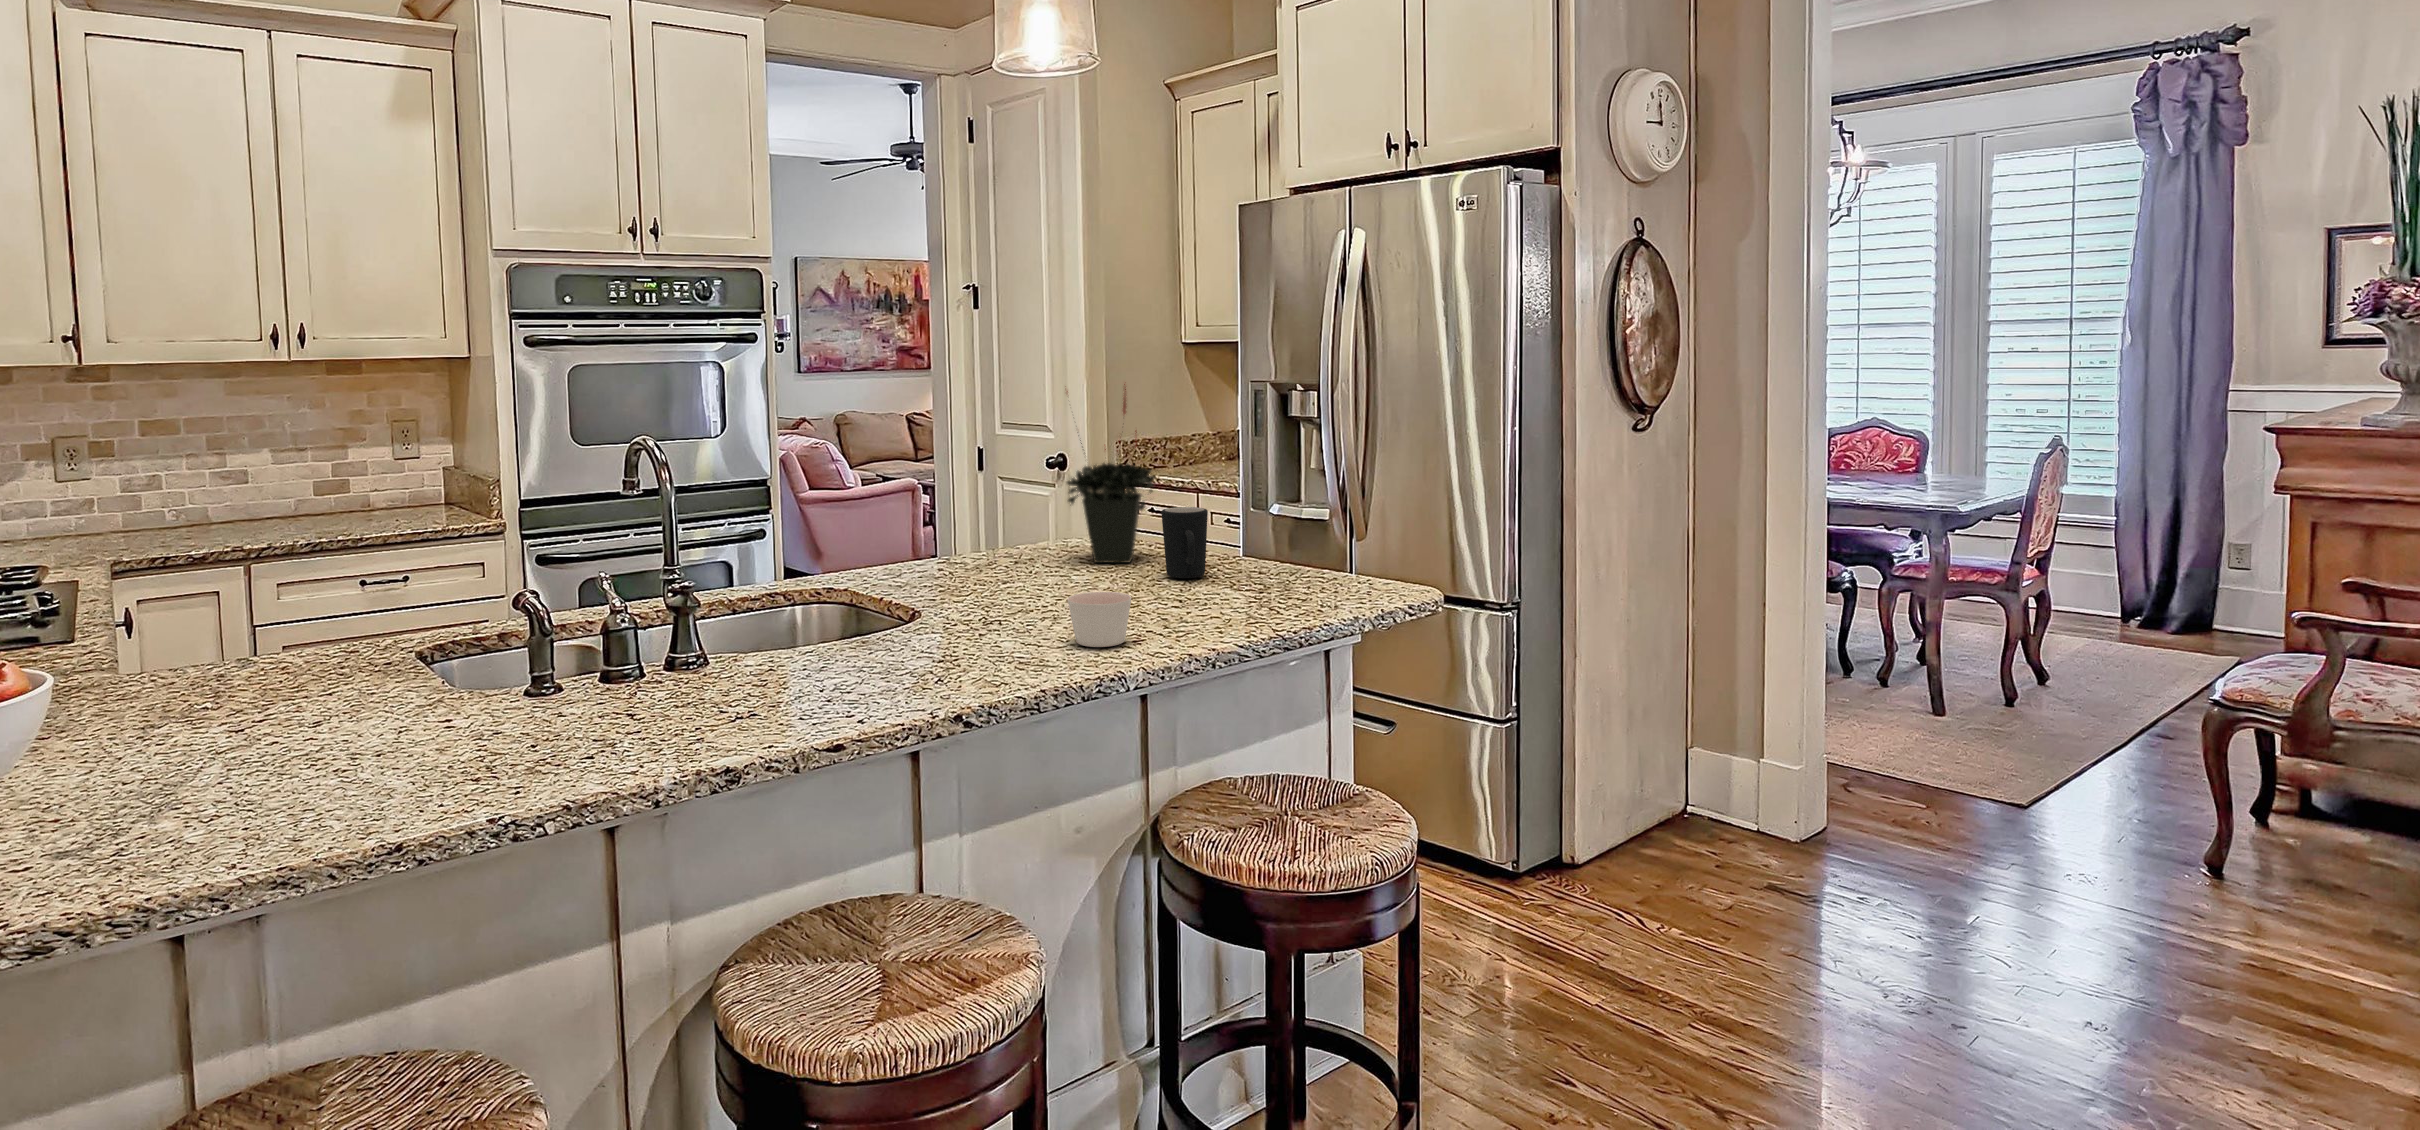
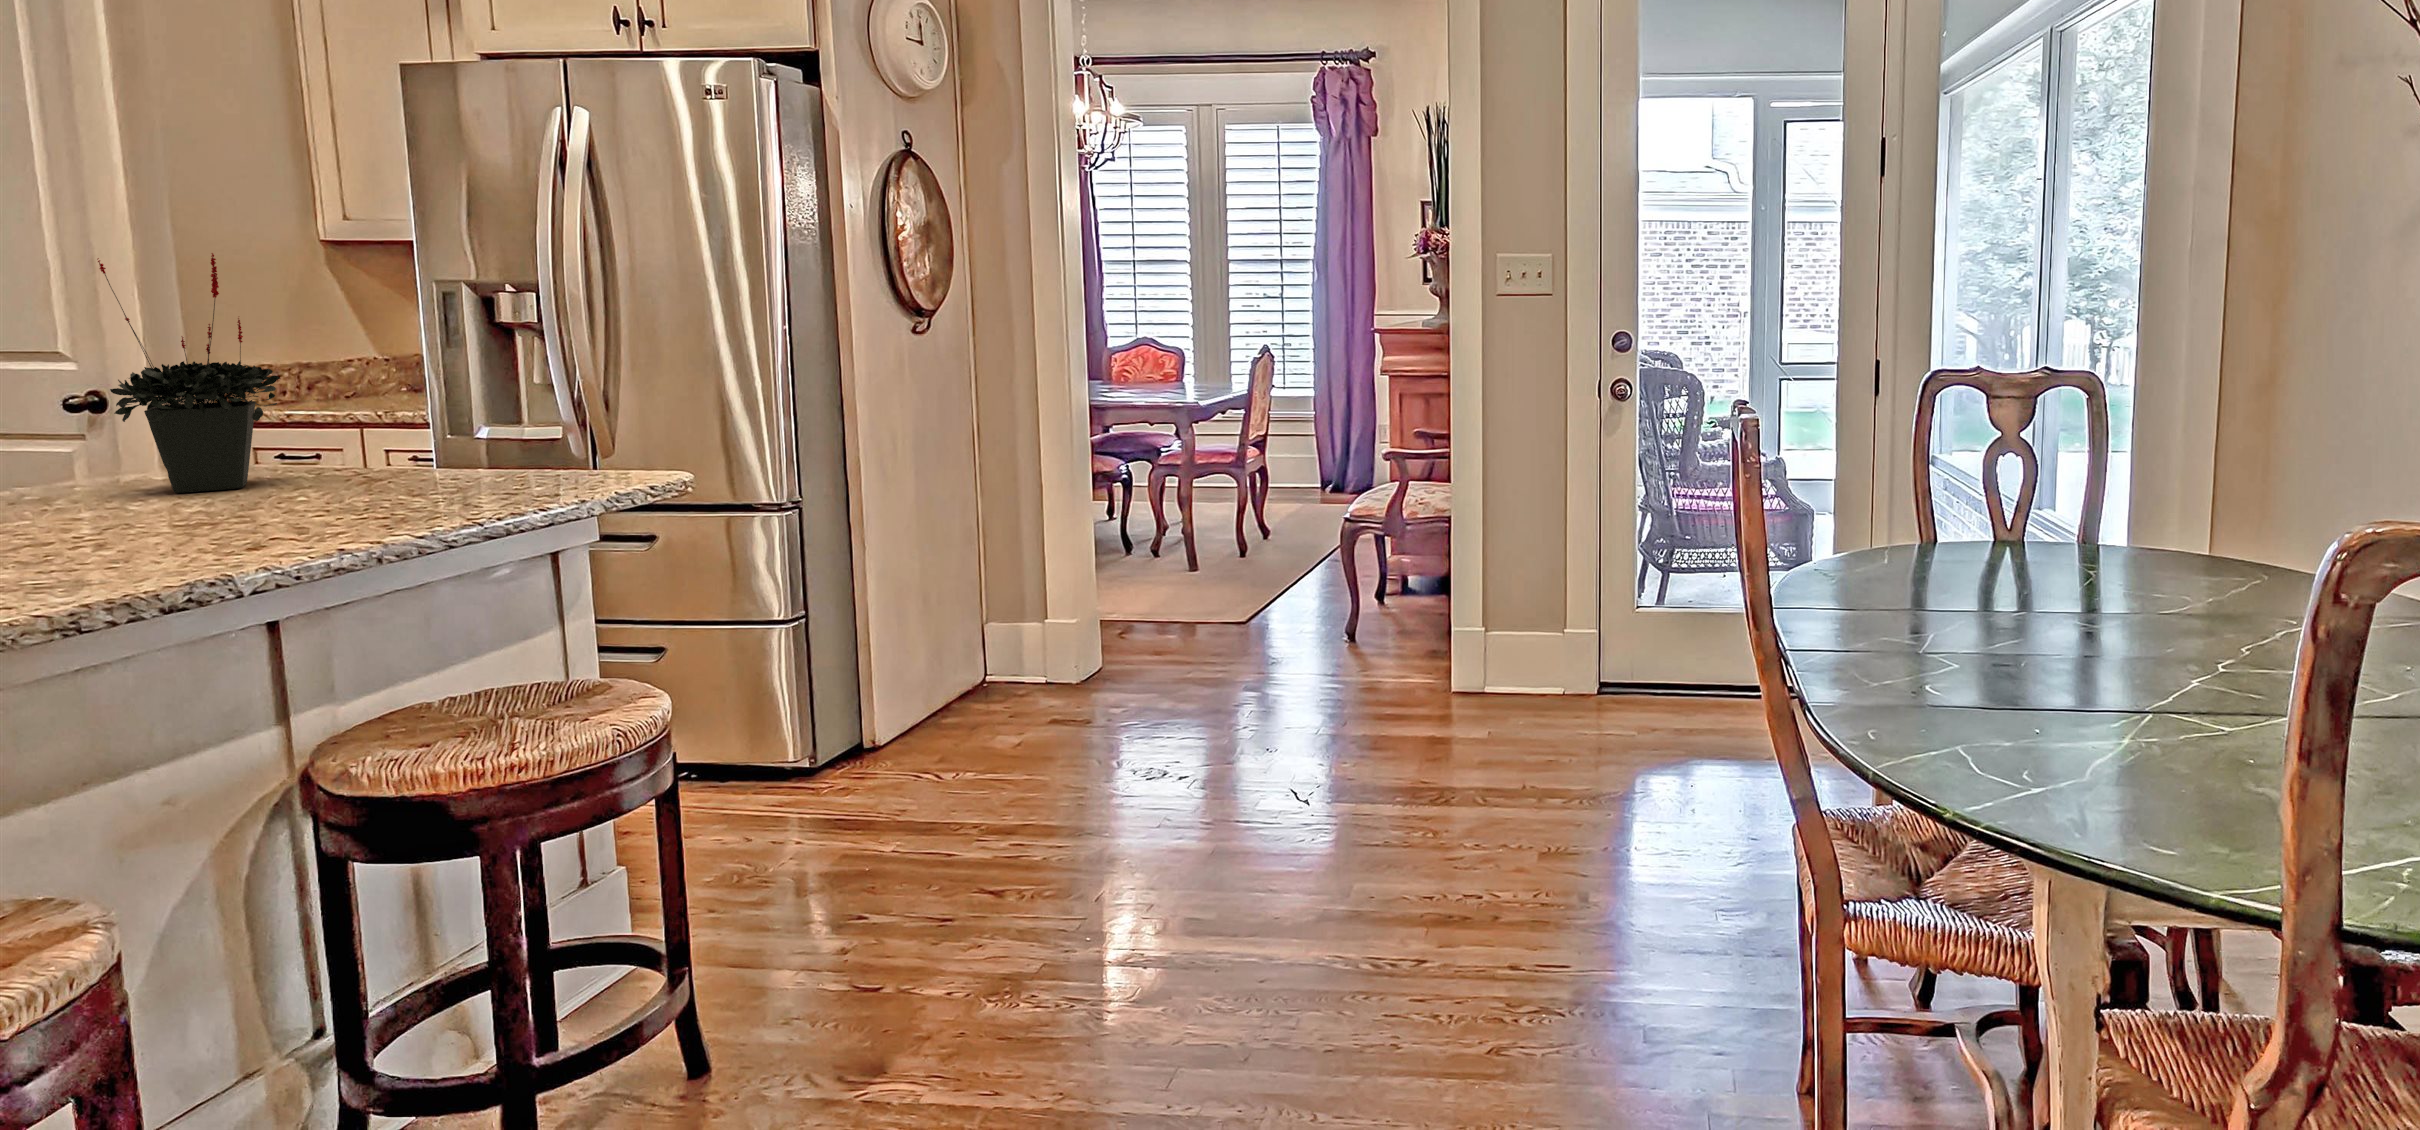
mug: present [1161,507,1208,578] -> none [290,408,368,493]
candle: present [1067,591,1131,647] -> none [121,494,239,563]

